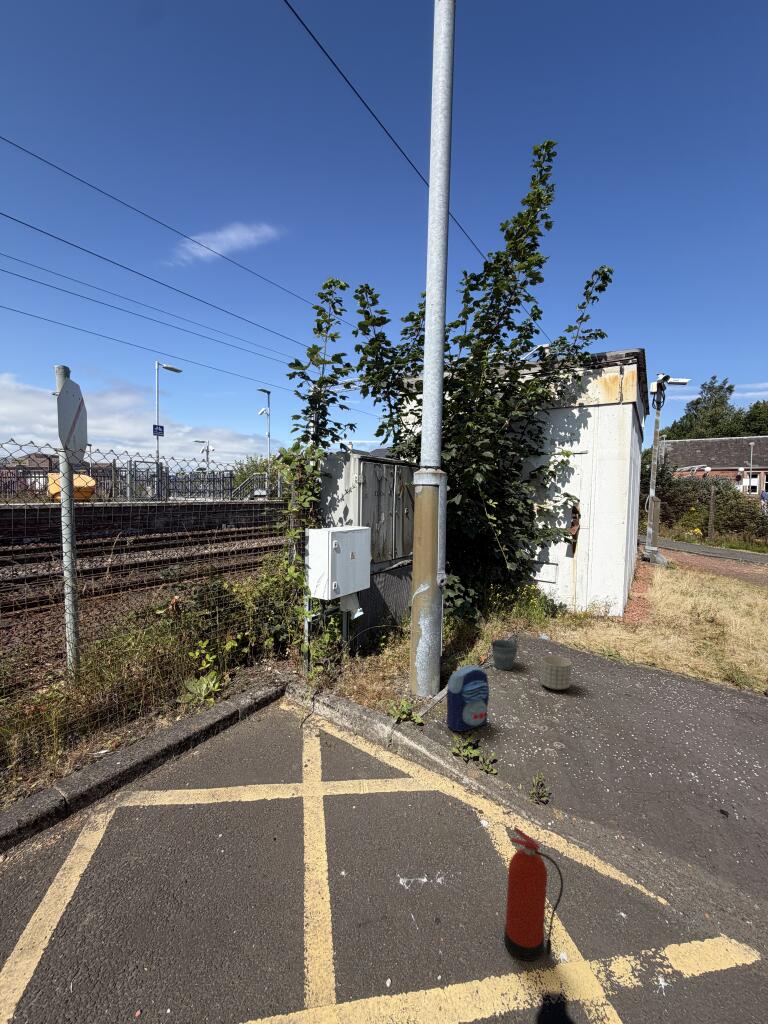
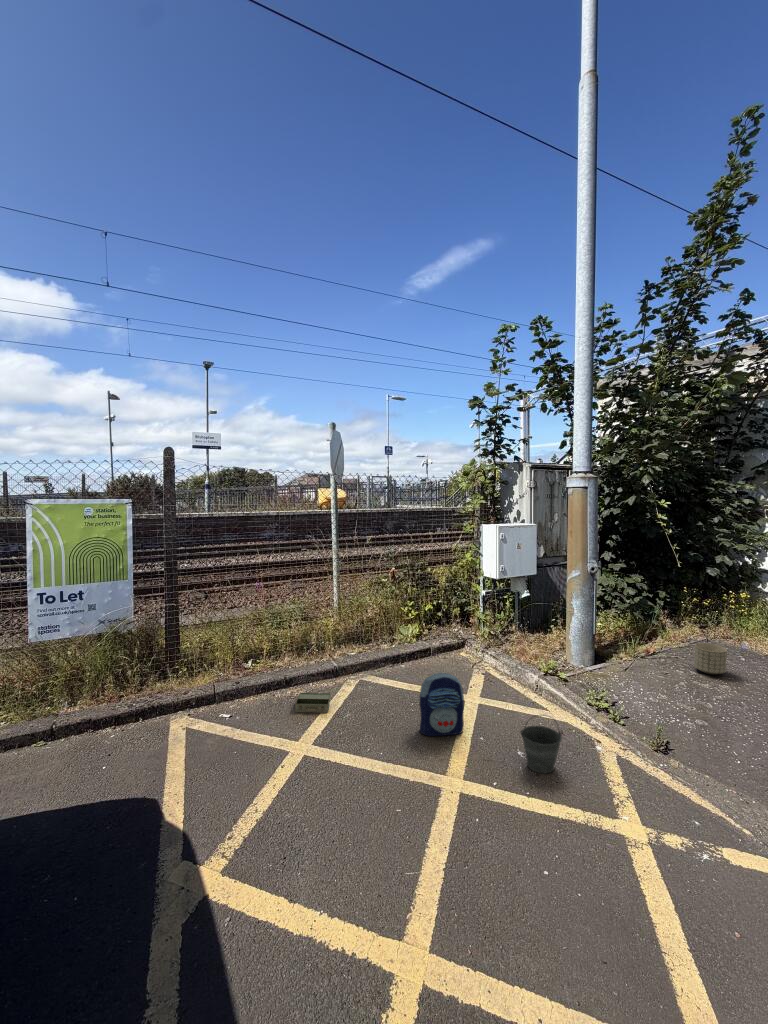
bucket: present [491,640,518,670] -> present [520,715,562,774]
backpack: present [447,665,489,732] -> present [419,672,464,736]
toolbox: none [38,820,101,870] -> present [295,693,331,713]
fire extinguisher: present [504,827,563,961] -> none [583,727,625,828]

